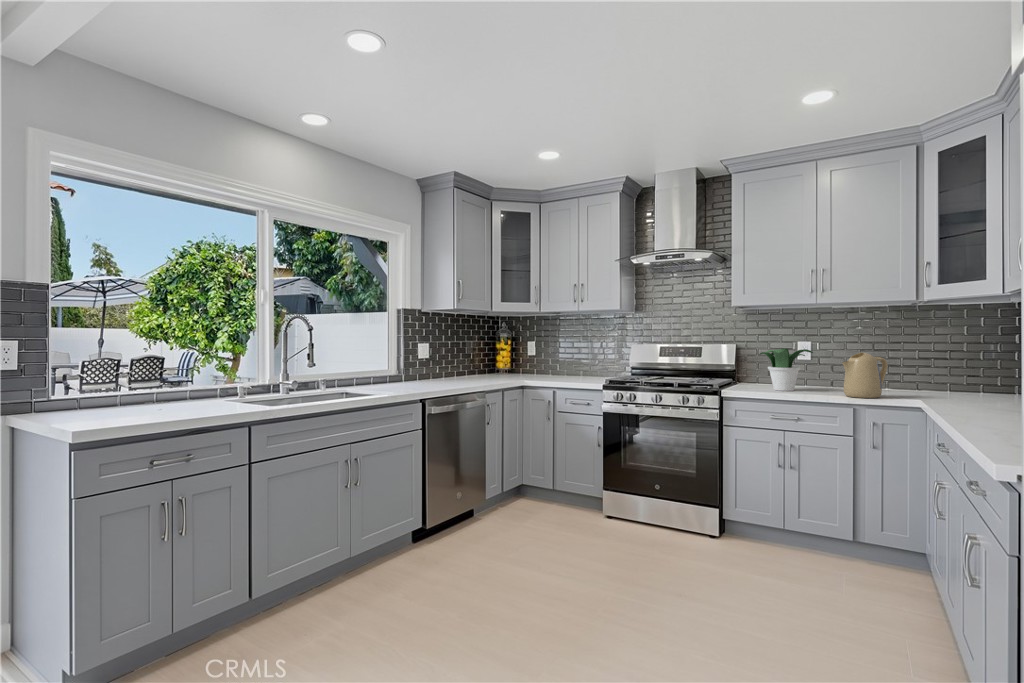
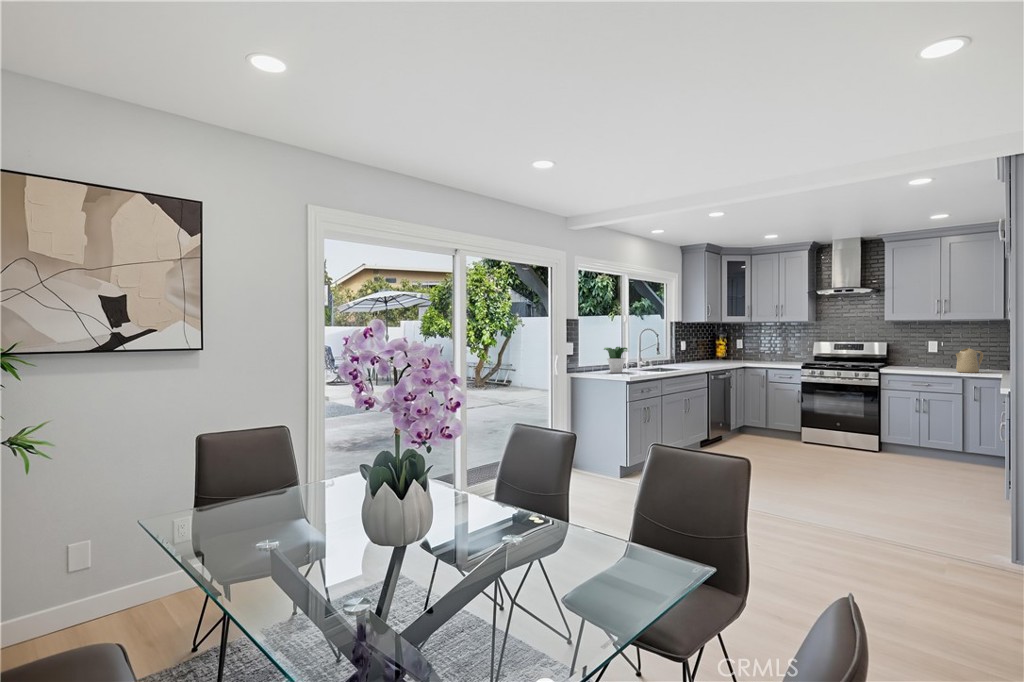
potted plant: present [759,348,813,391] -> present [604,347,627,373]

